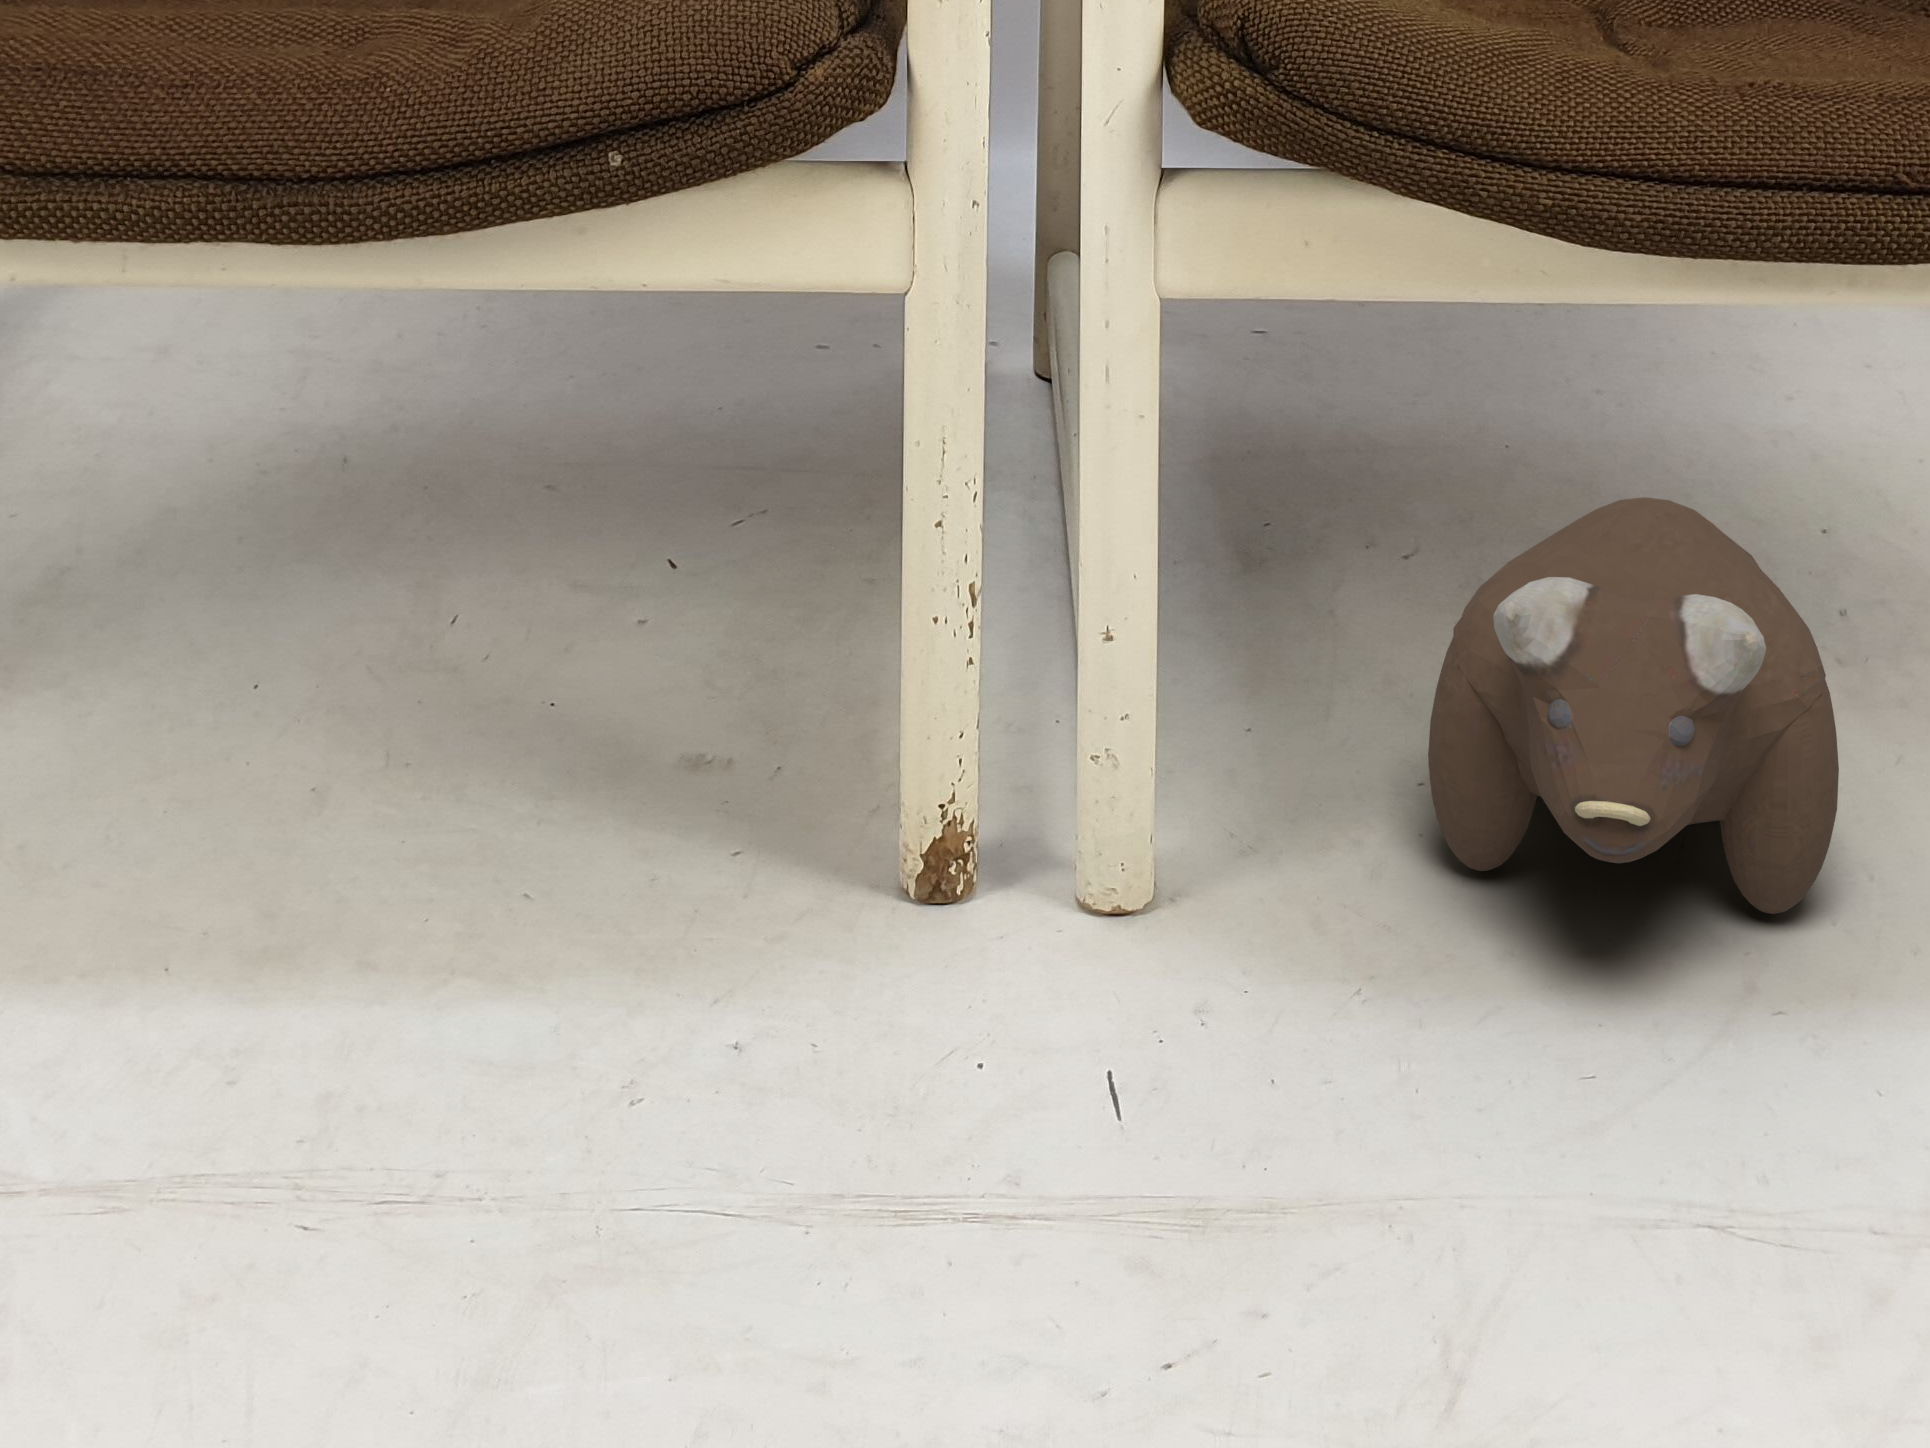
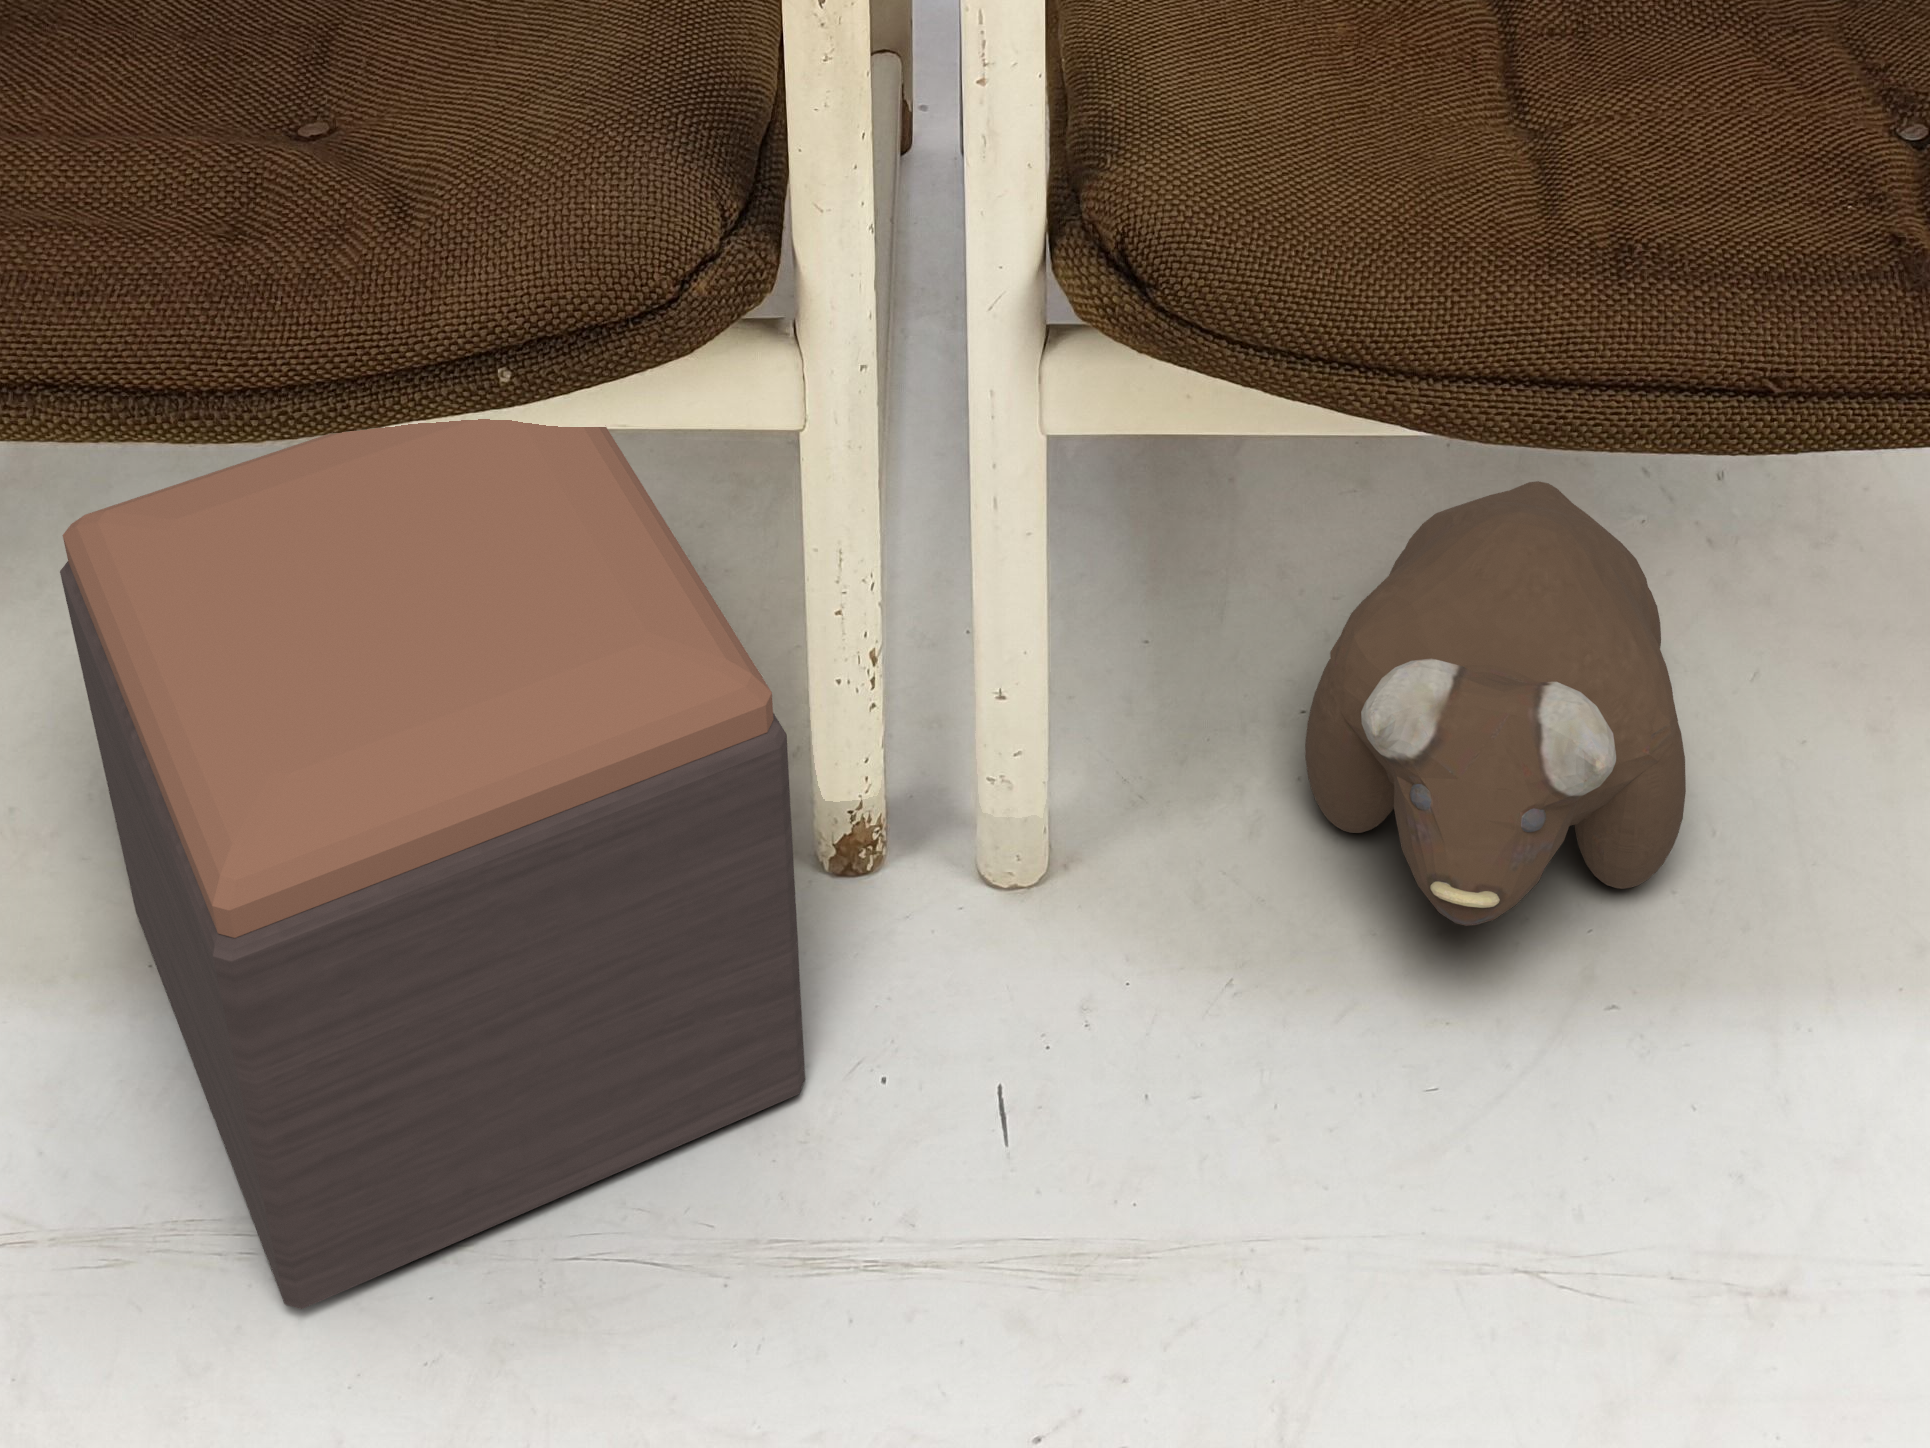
footstool: none [123,282,893,1232] -> present [60,419,805,1309]

